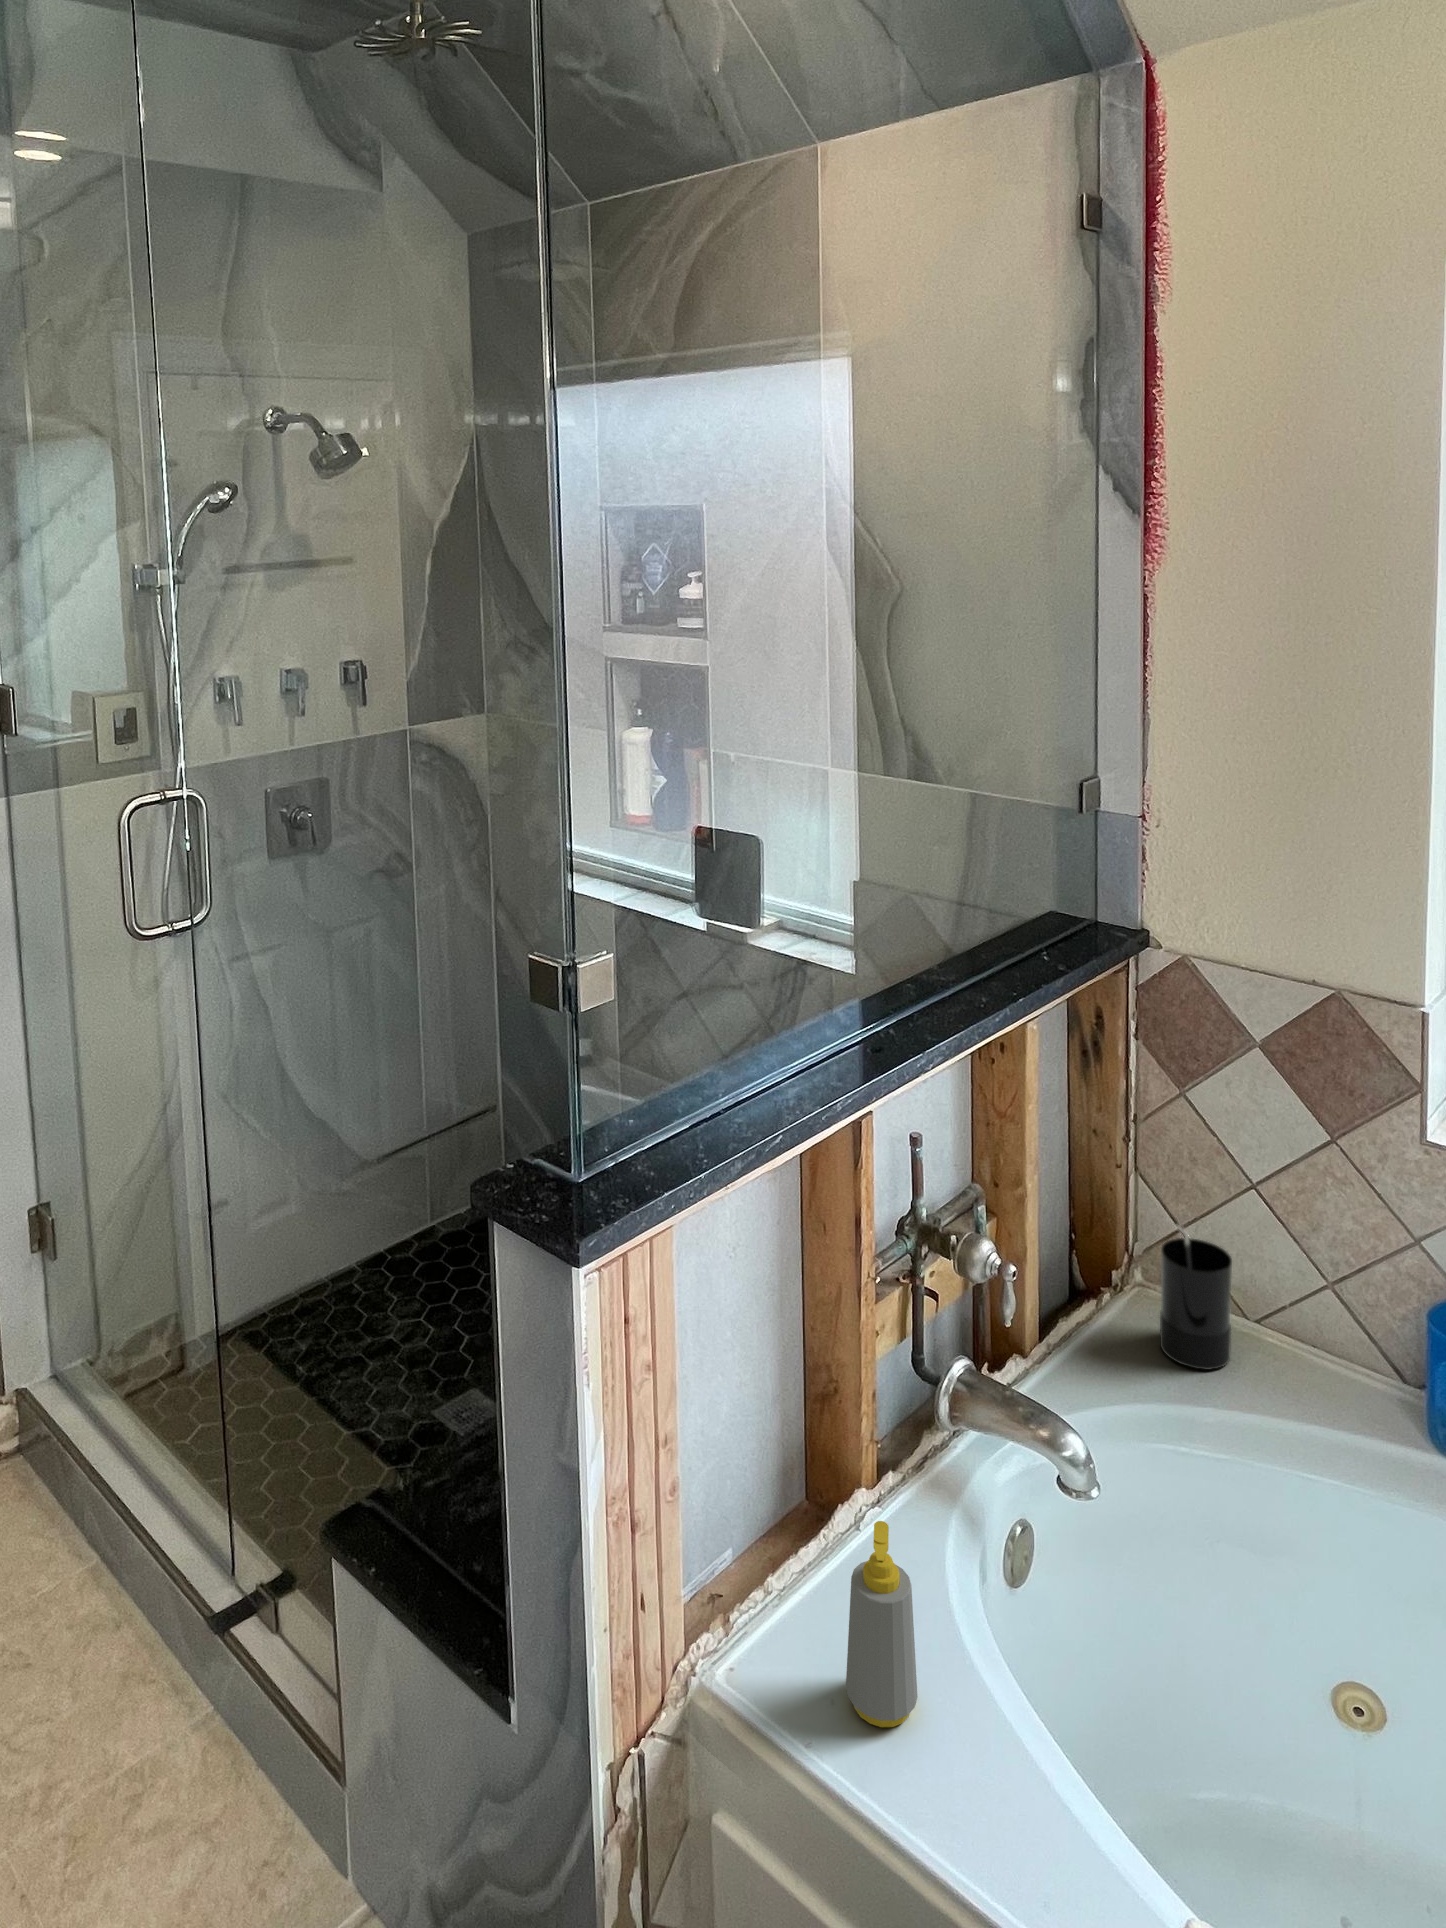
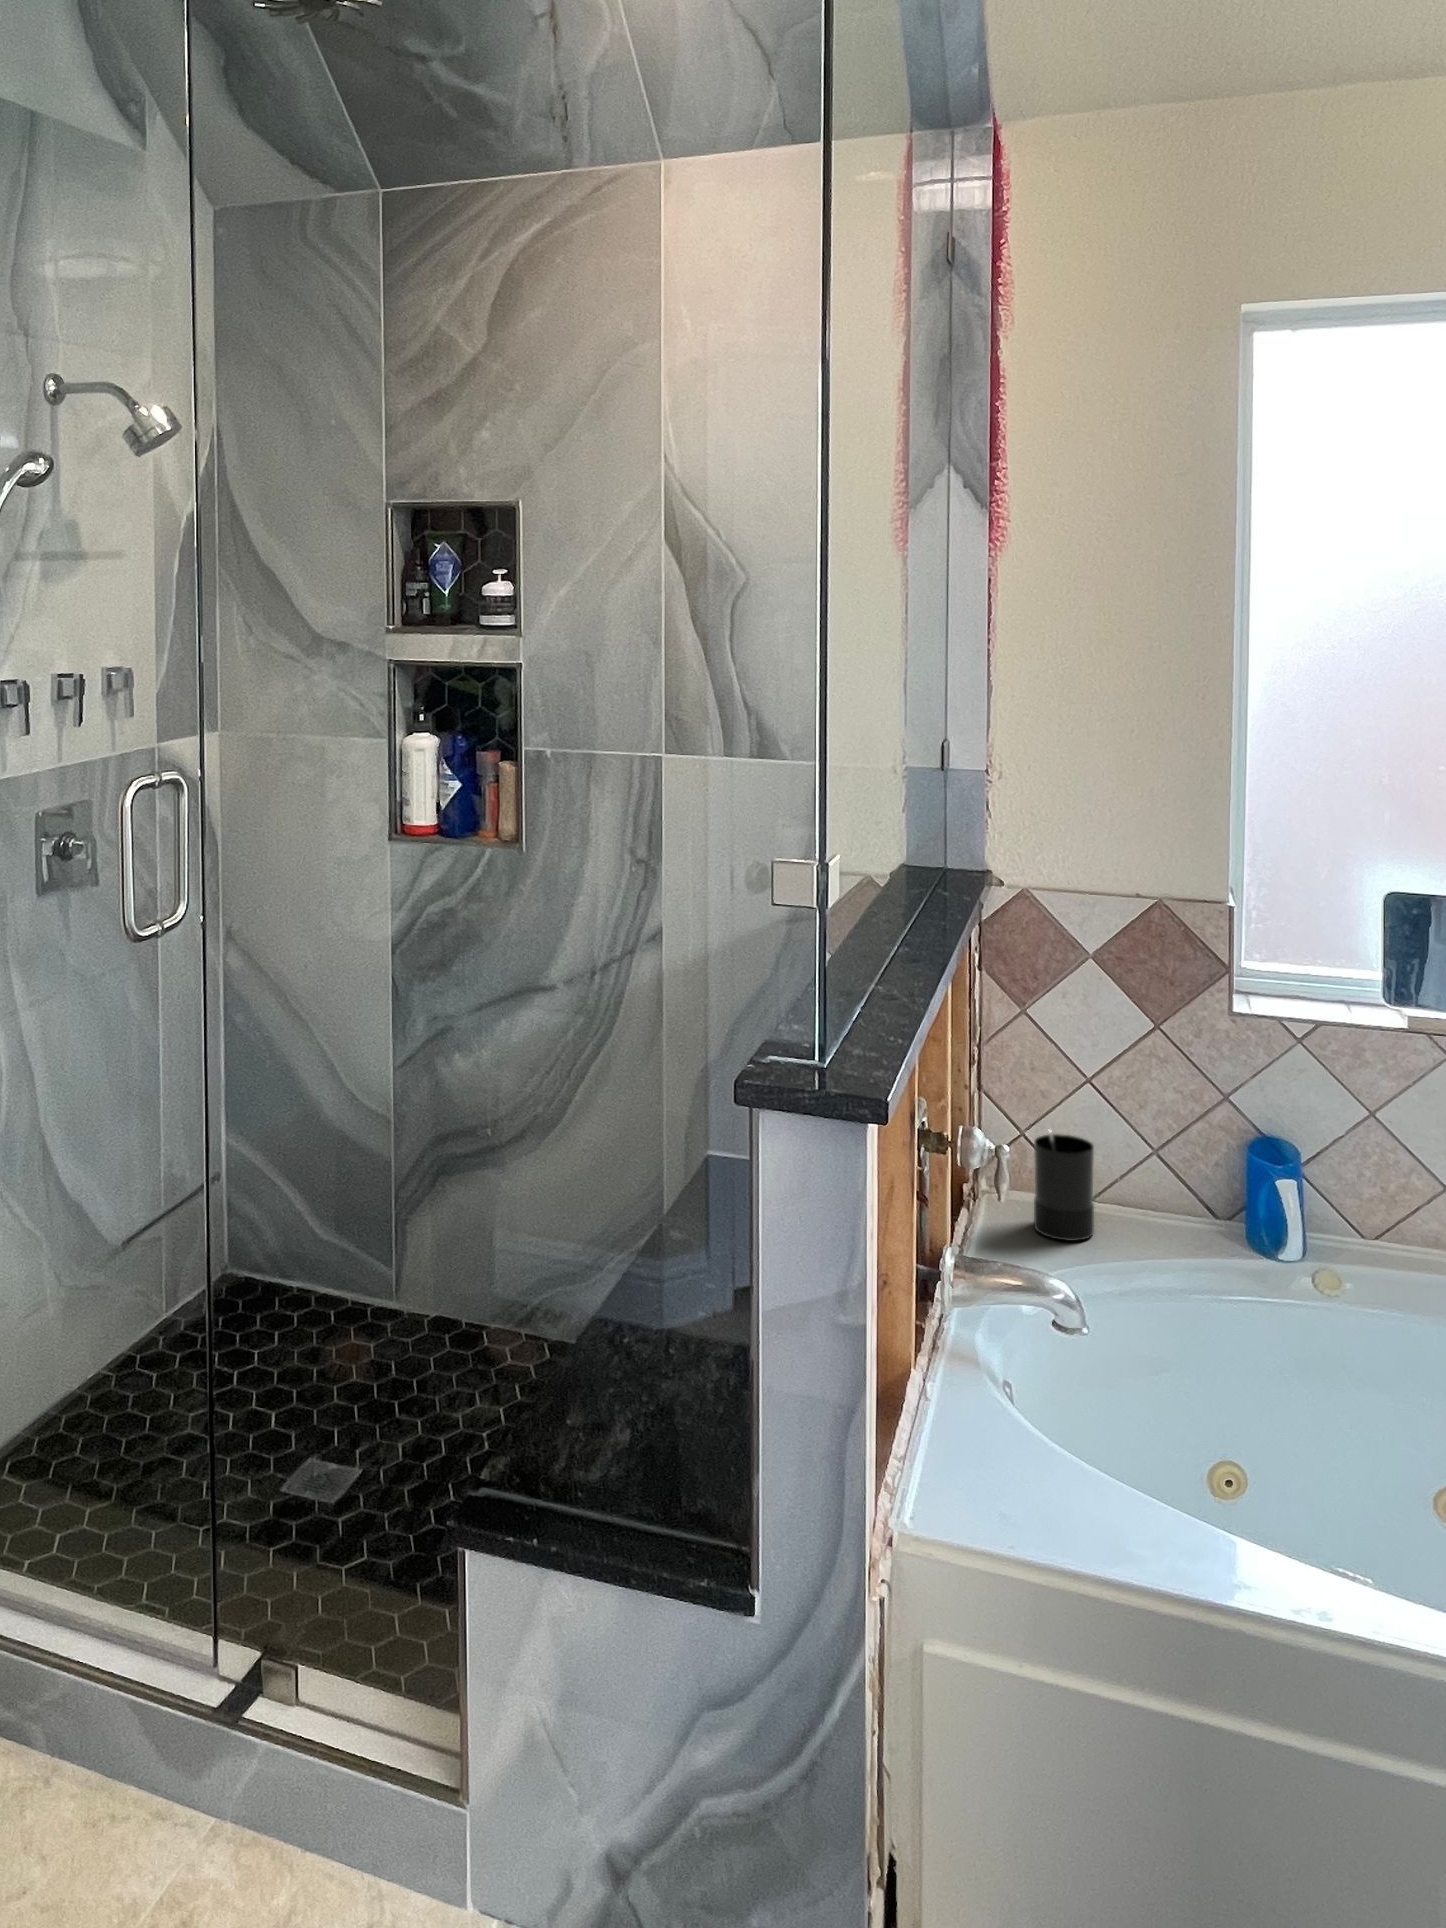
soap bottle: present [846,1521,918,1727] -> none [1010,1334,1073,1509]

